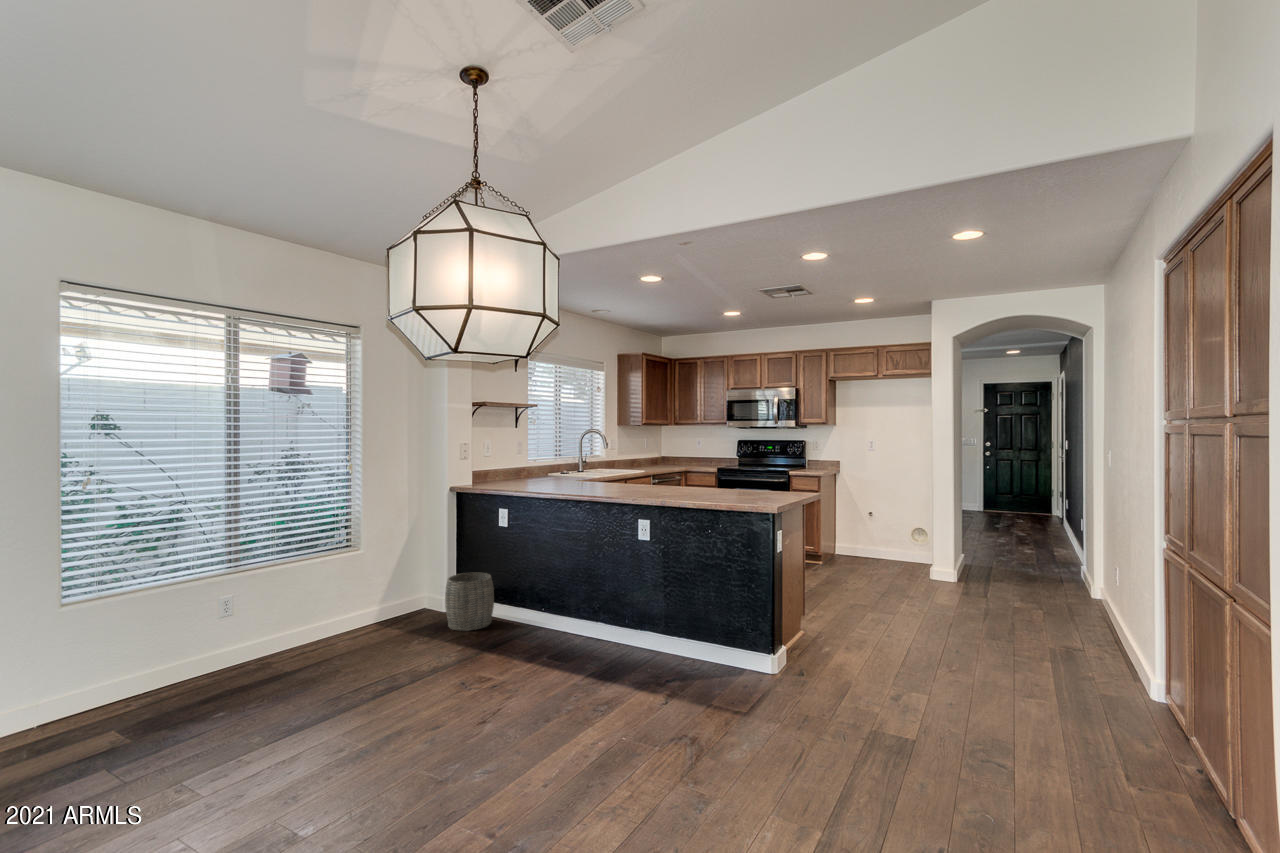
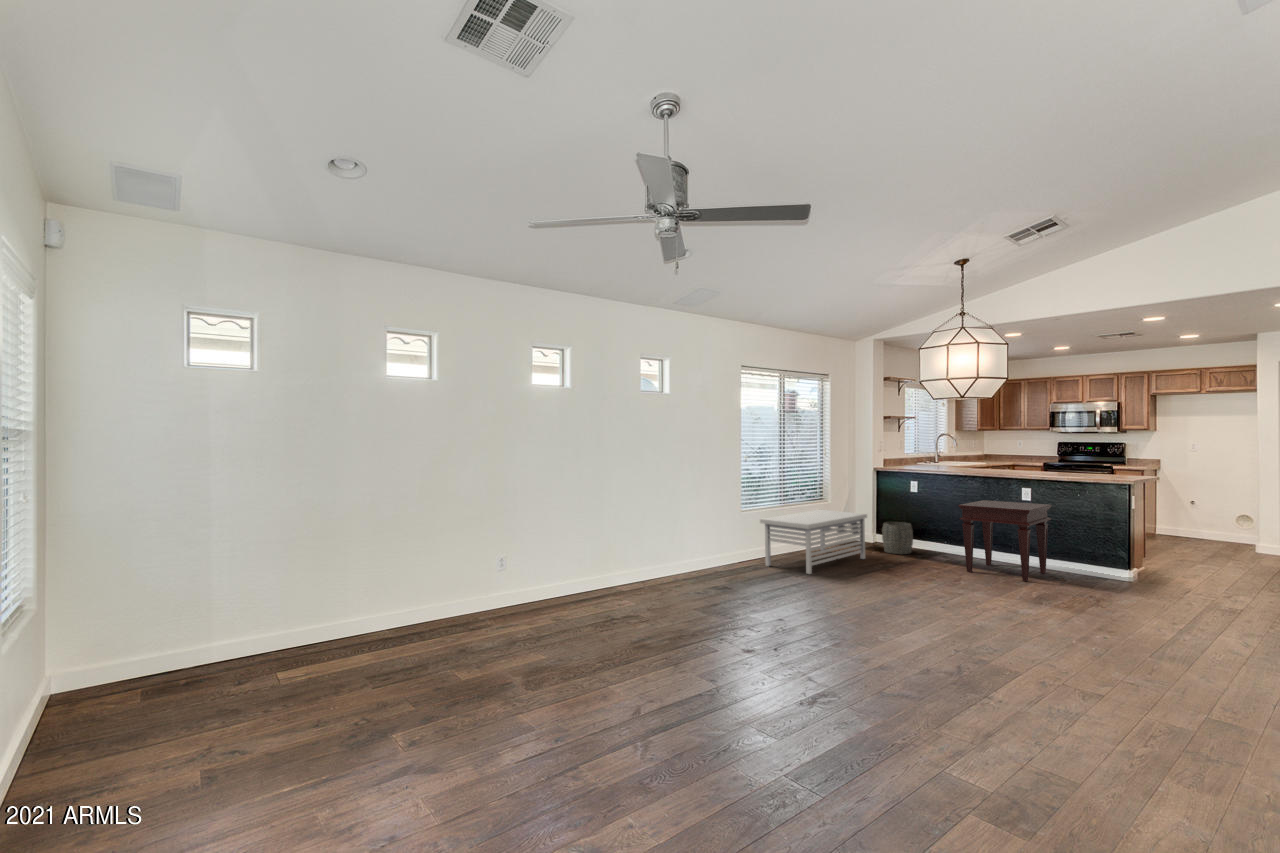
side table: none [521,537,670,689] -> present [958,500,1052,581]
storage bench: none [125,563,393,725] -> present [760,510,867,574]

